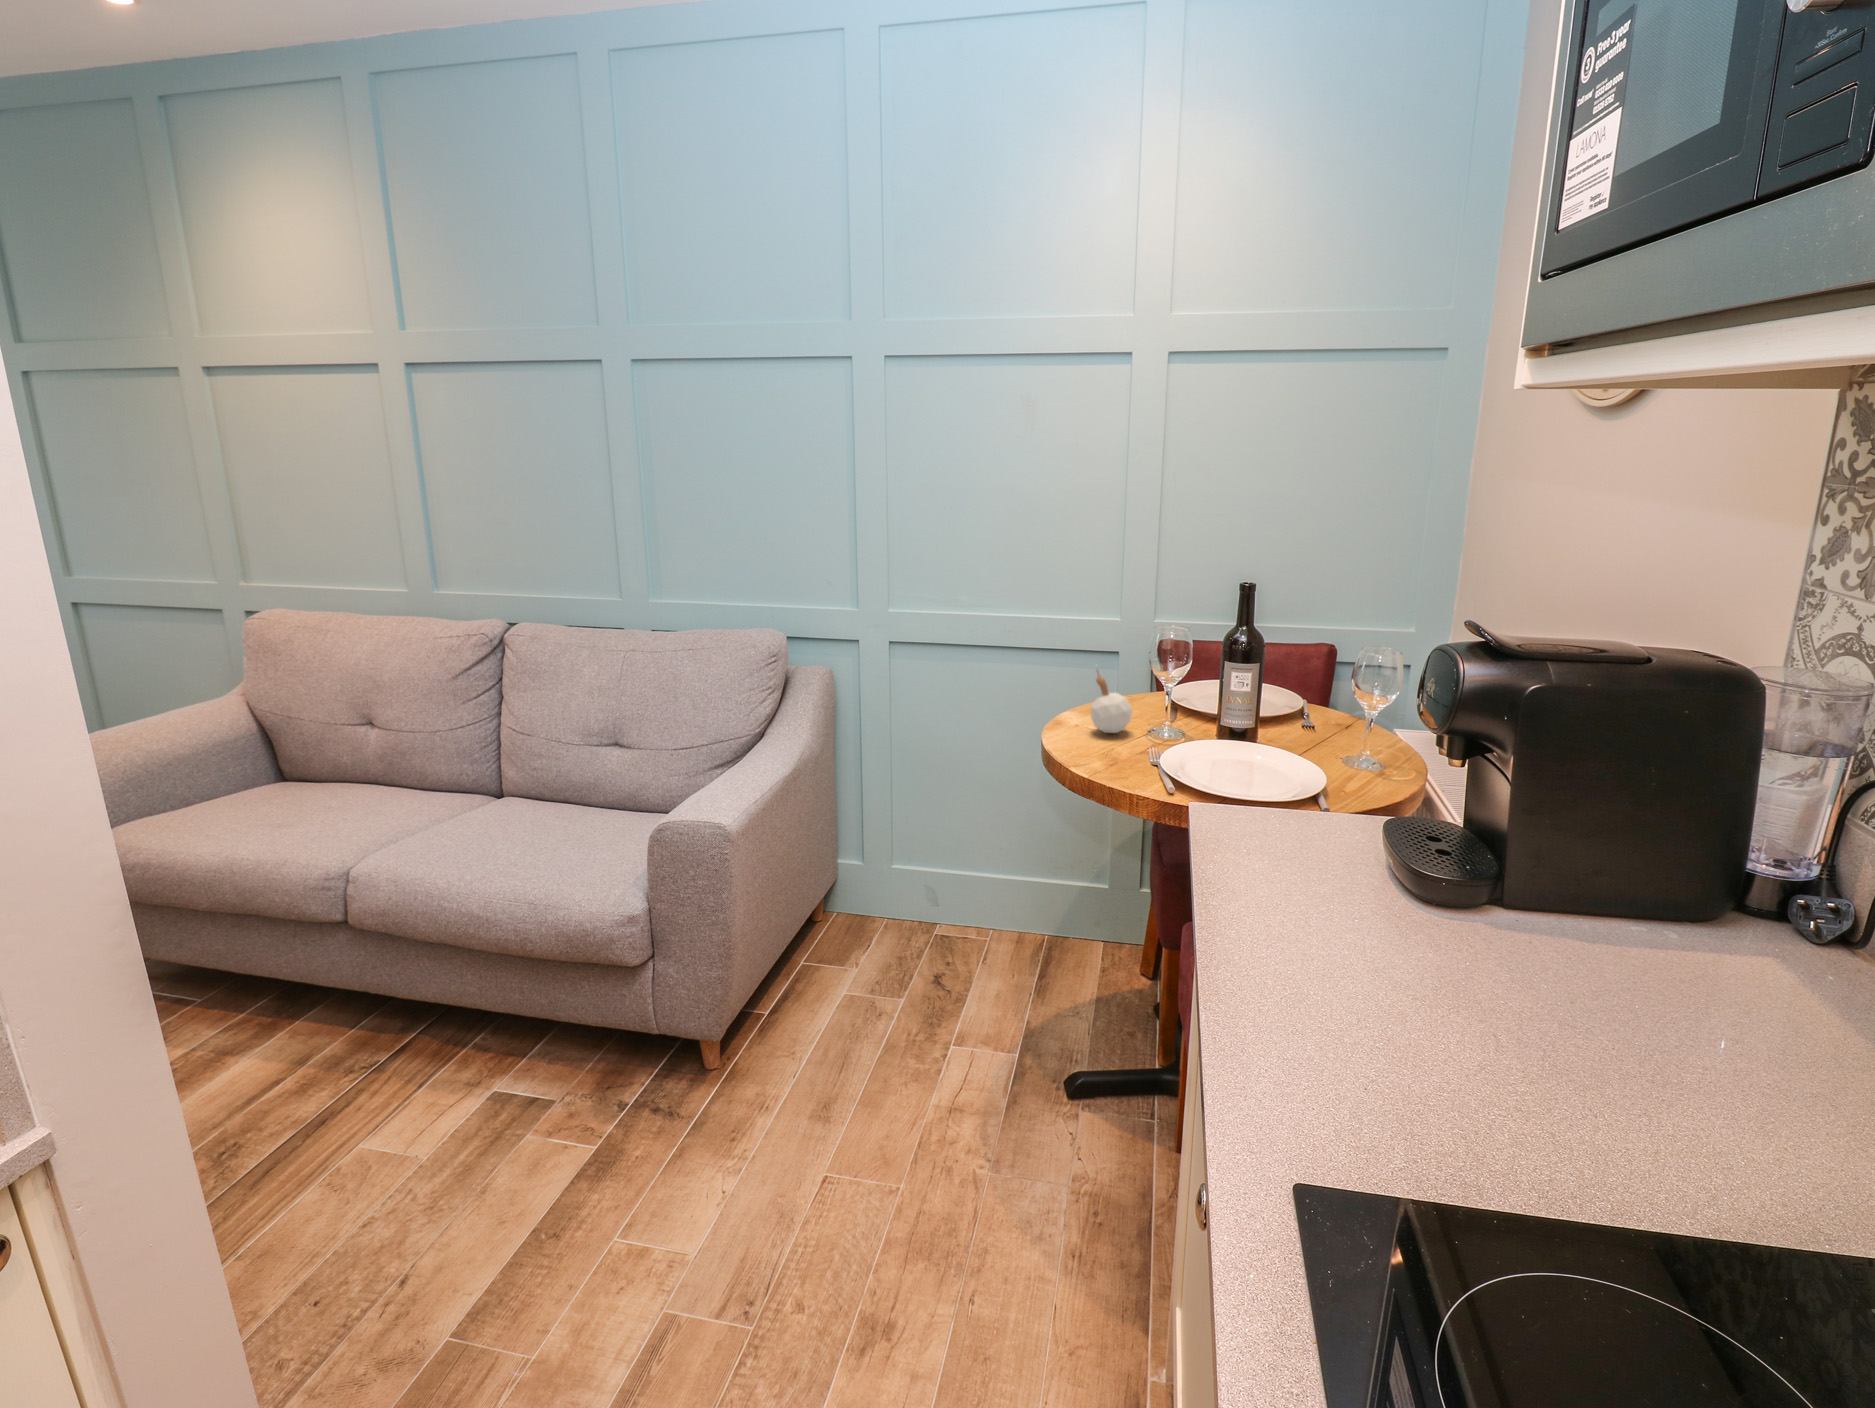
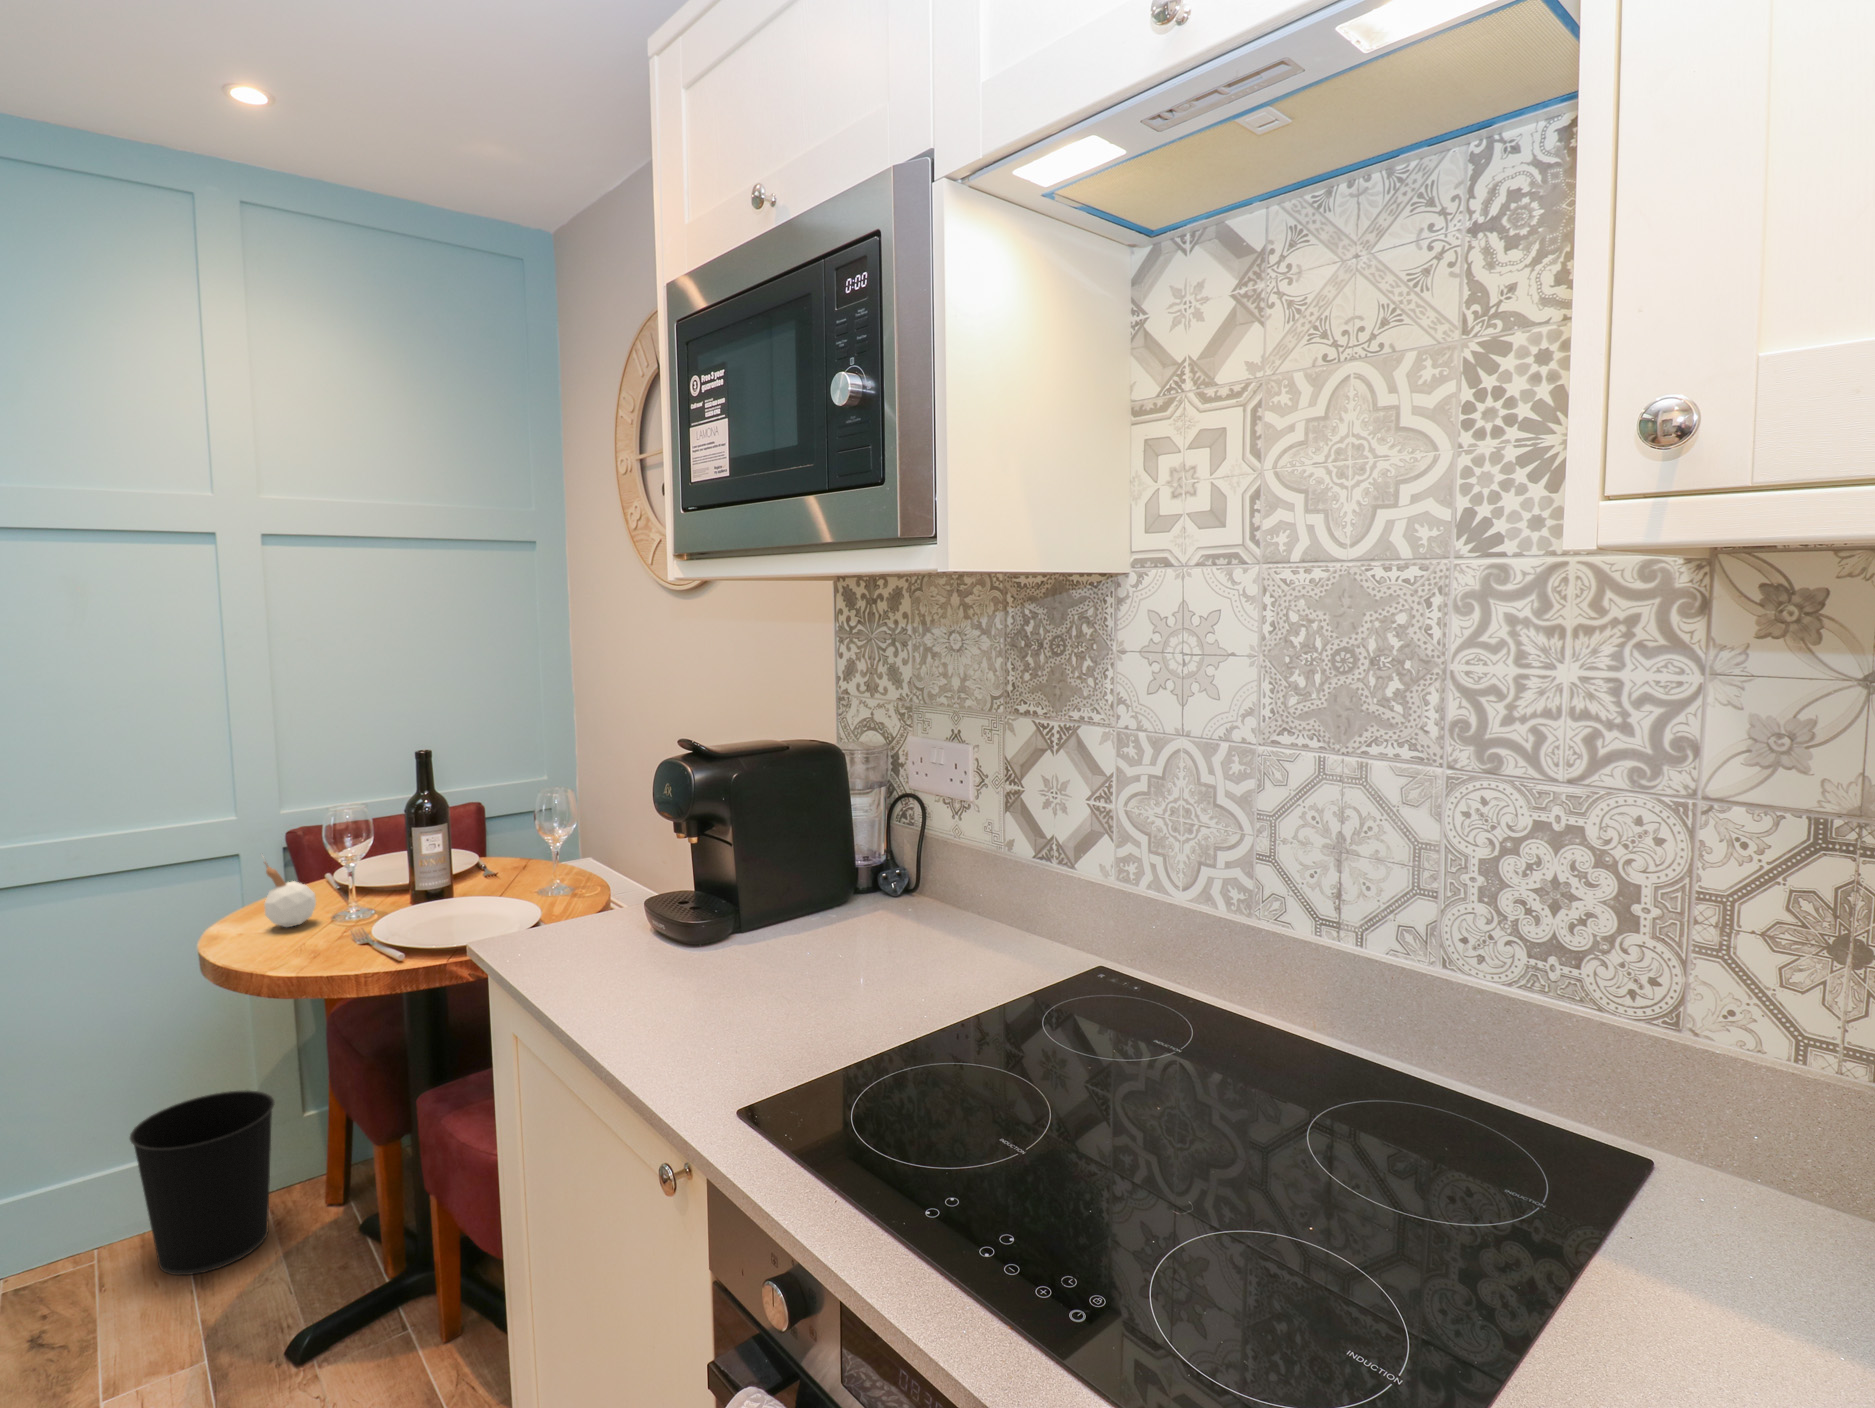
wastebasket: none [1012,846,1111,986] -> present [130,1090,275,1275]

